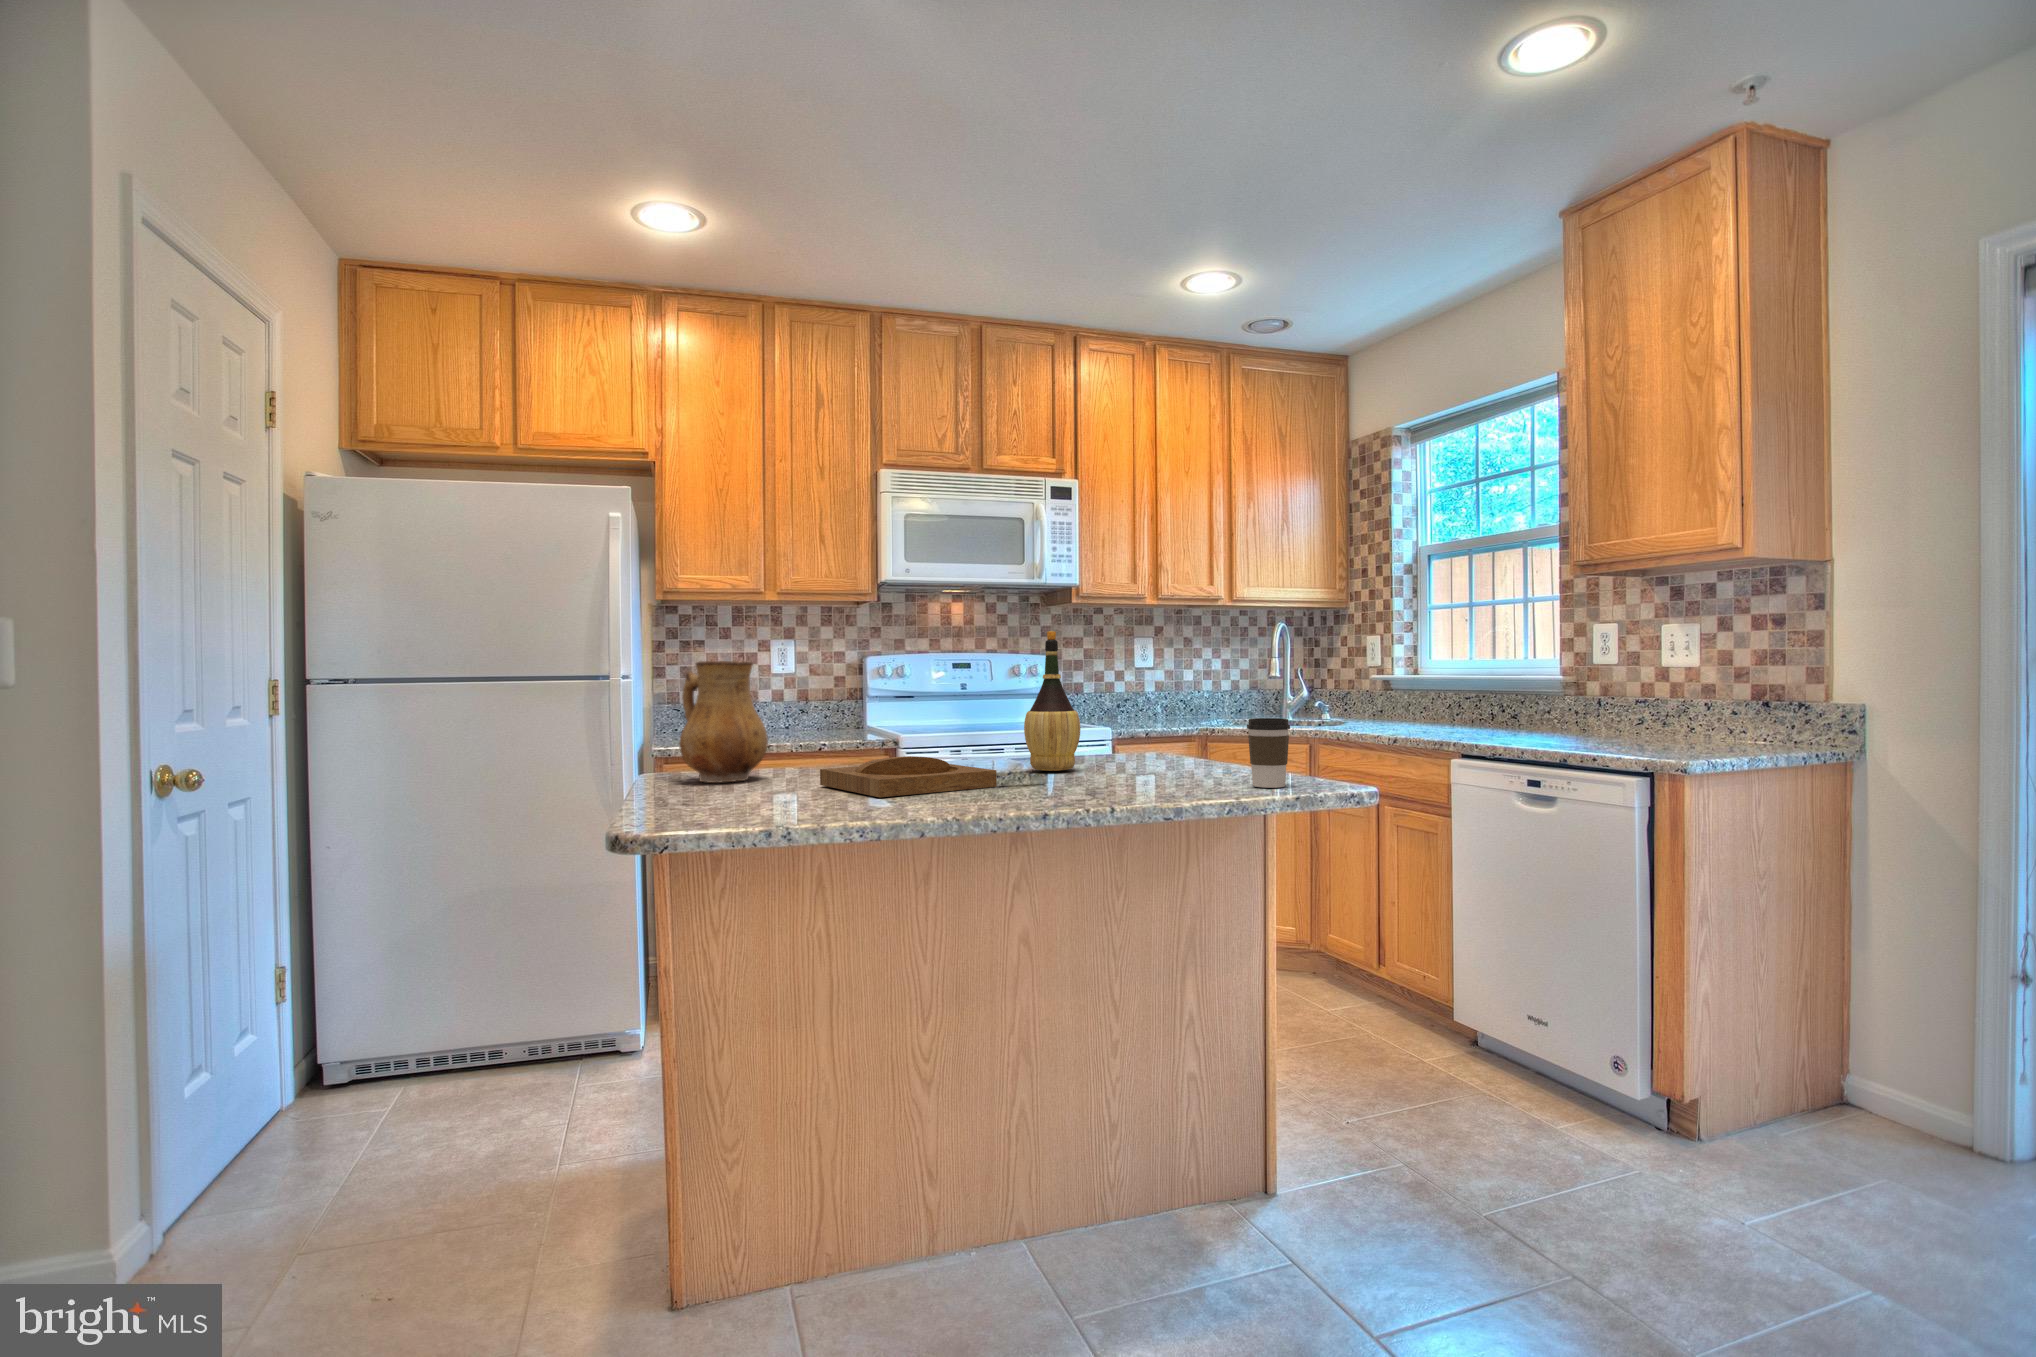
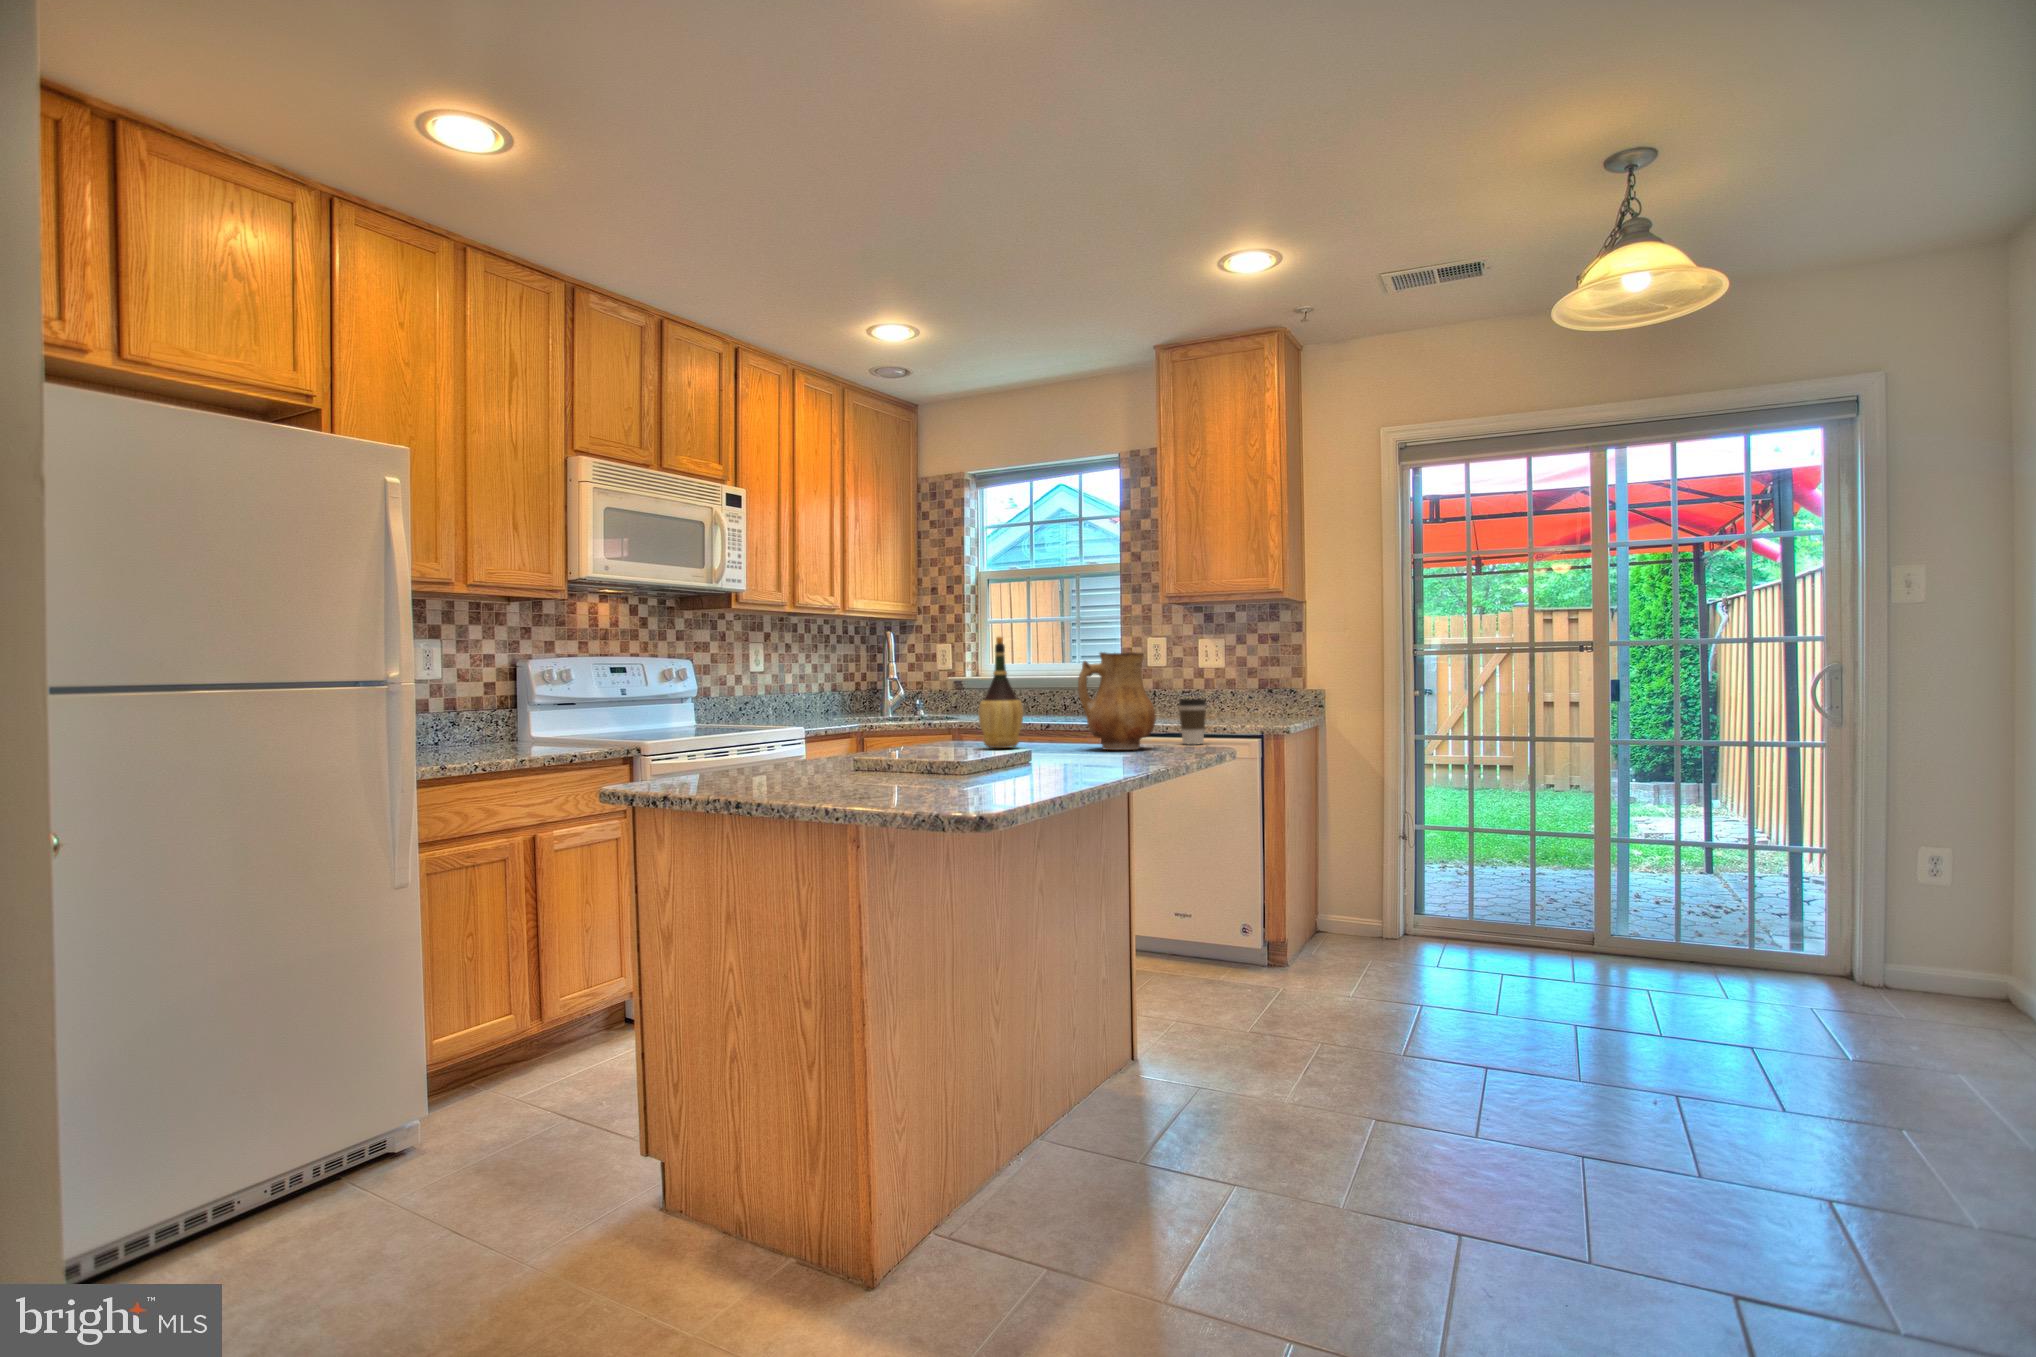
ceramic pitcher: present [679,661,768,782] -> present [1078,652,1156,750]
tray: present [820,756,997,797] -> none [907,737,1035,765]

